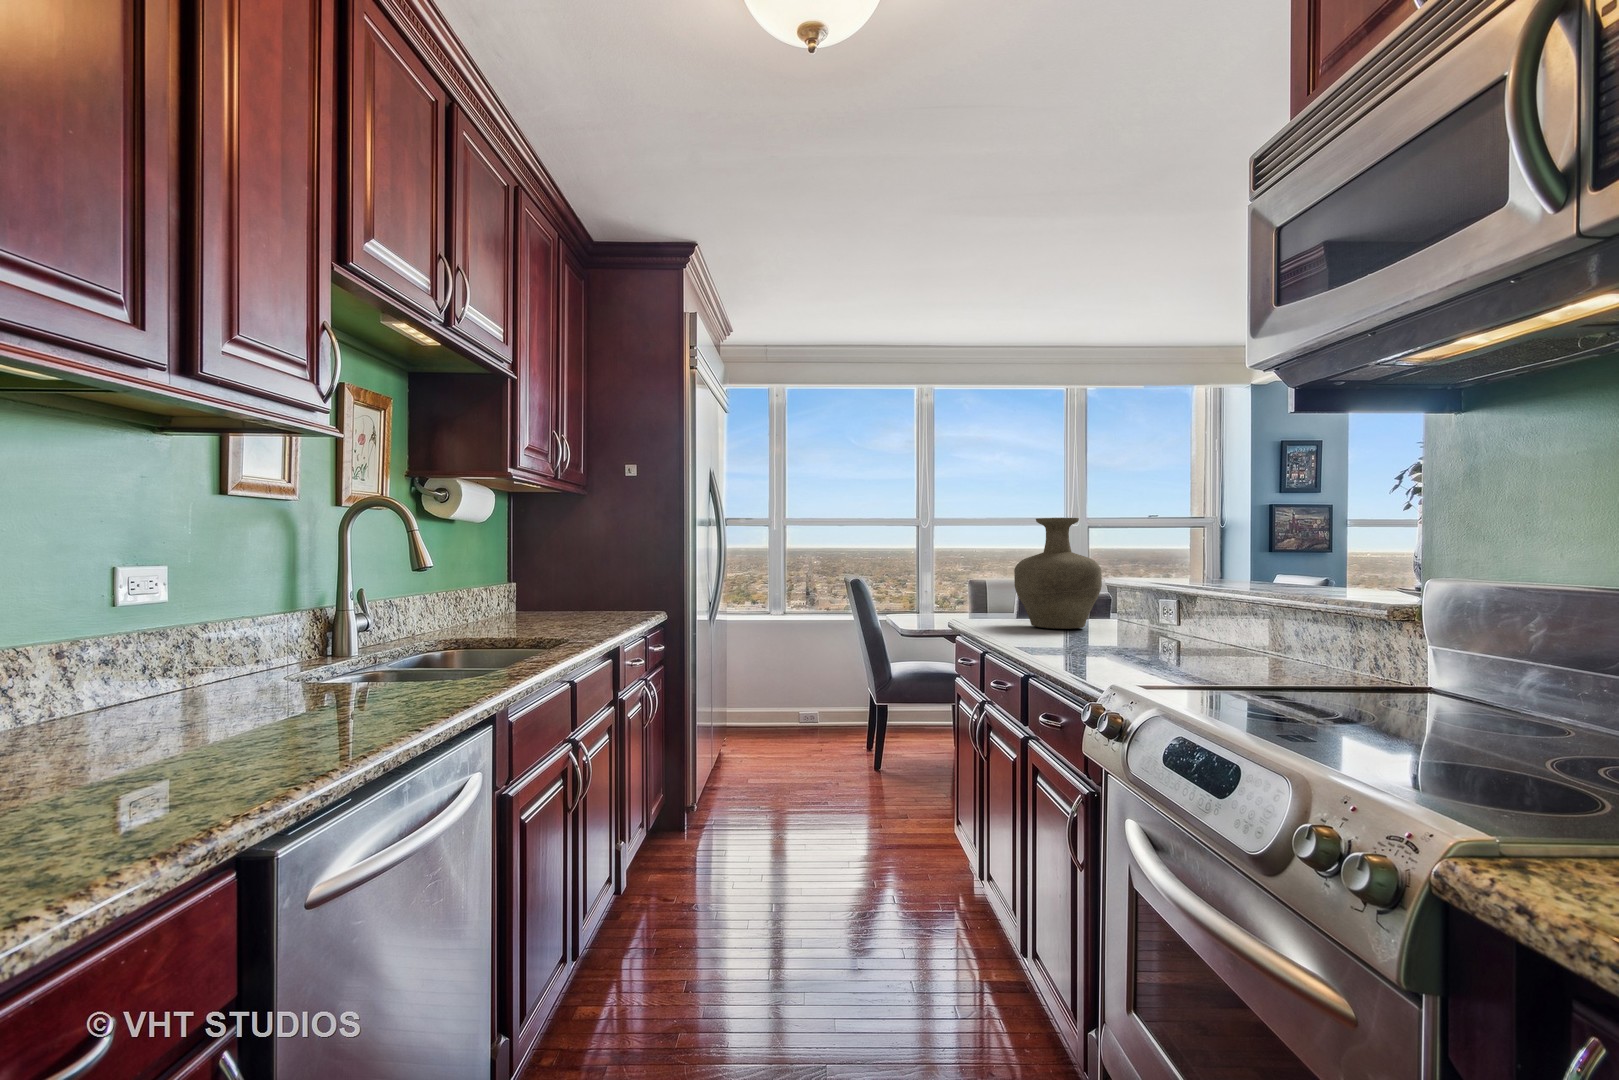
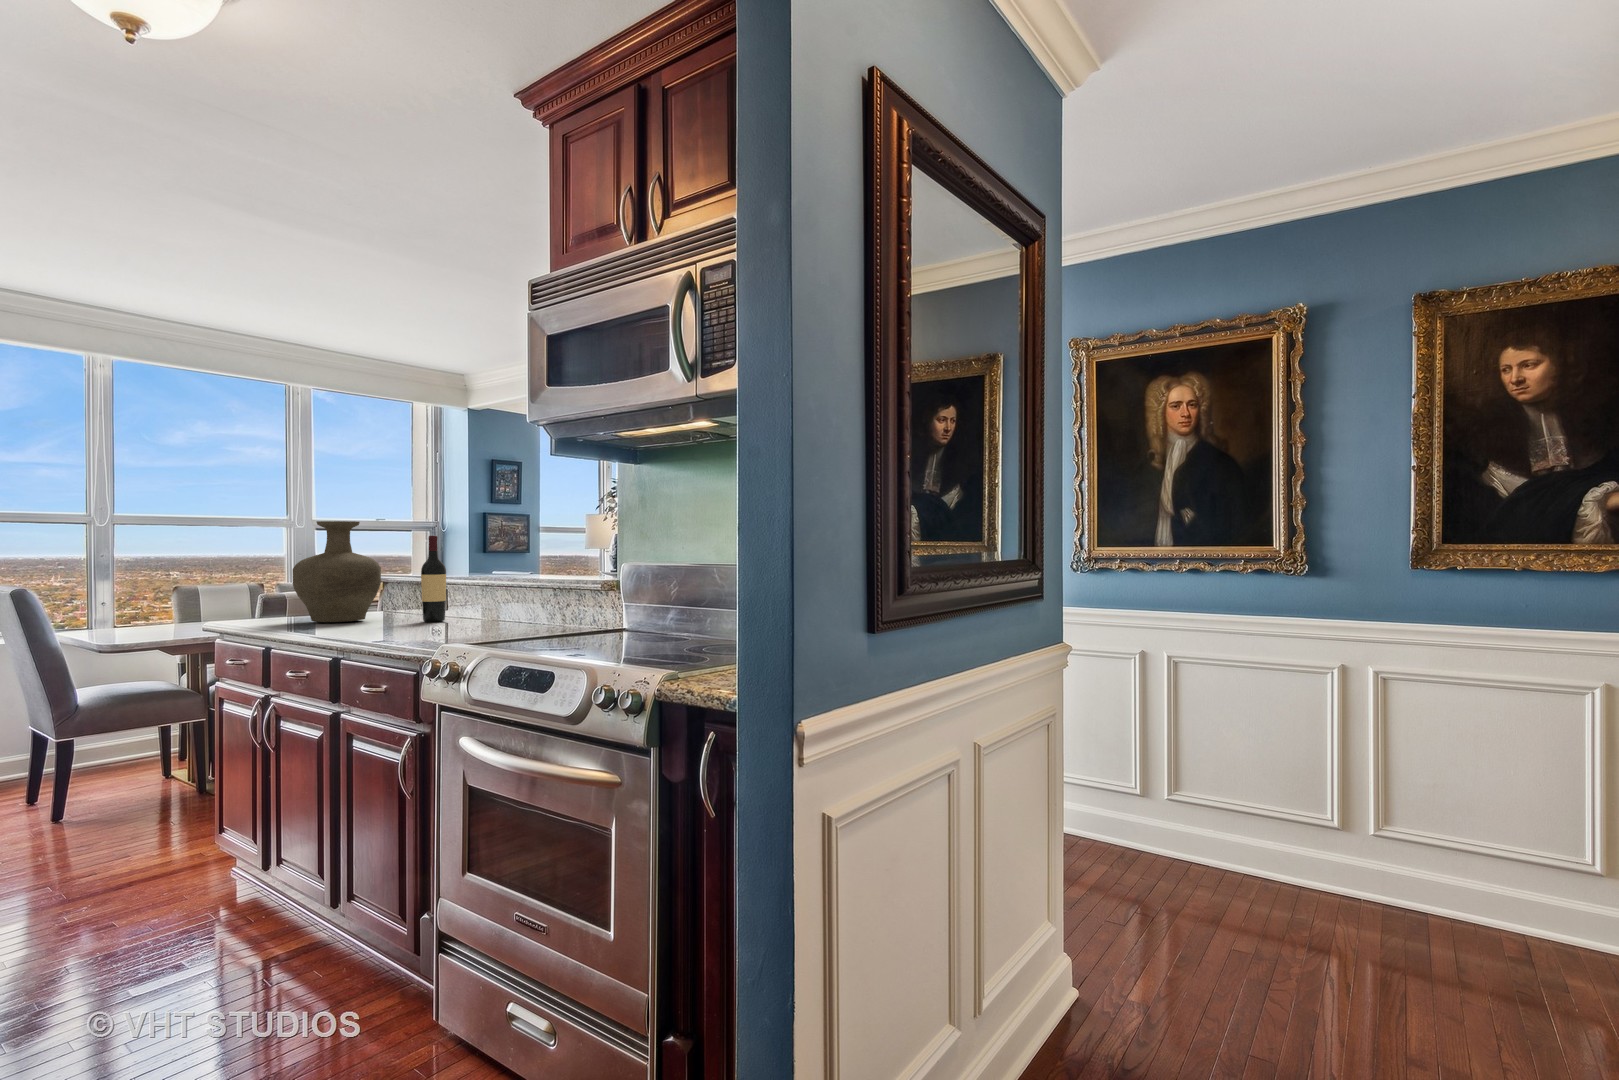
wine bottle: none [1140,533,1170,639] -> present [421,536,446,622]

